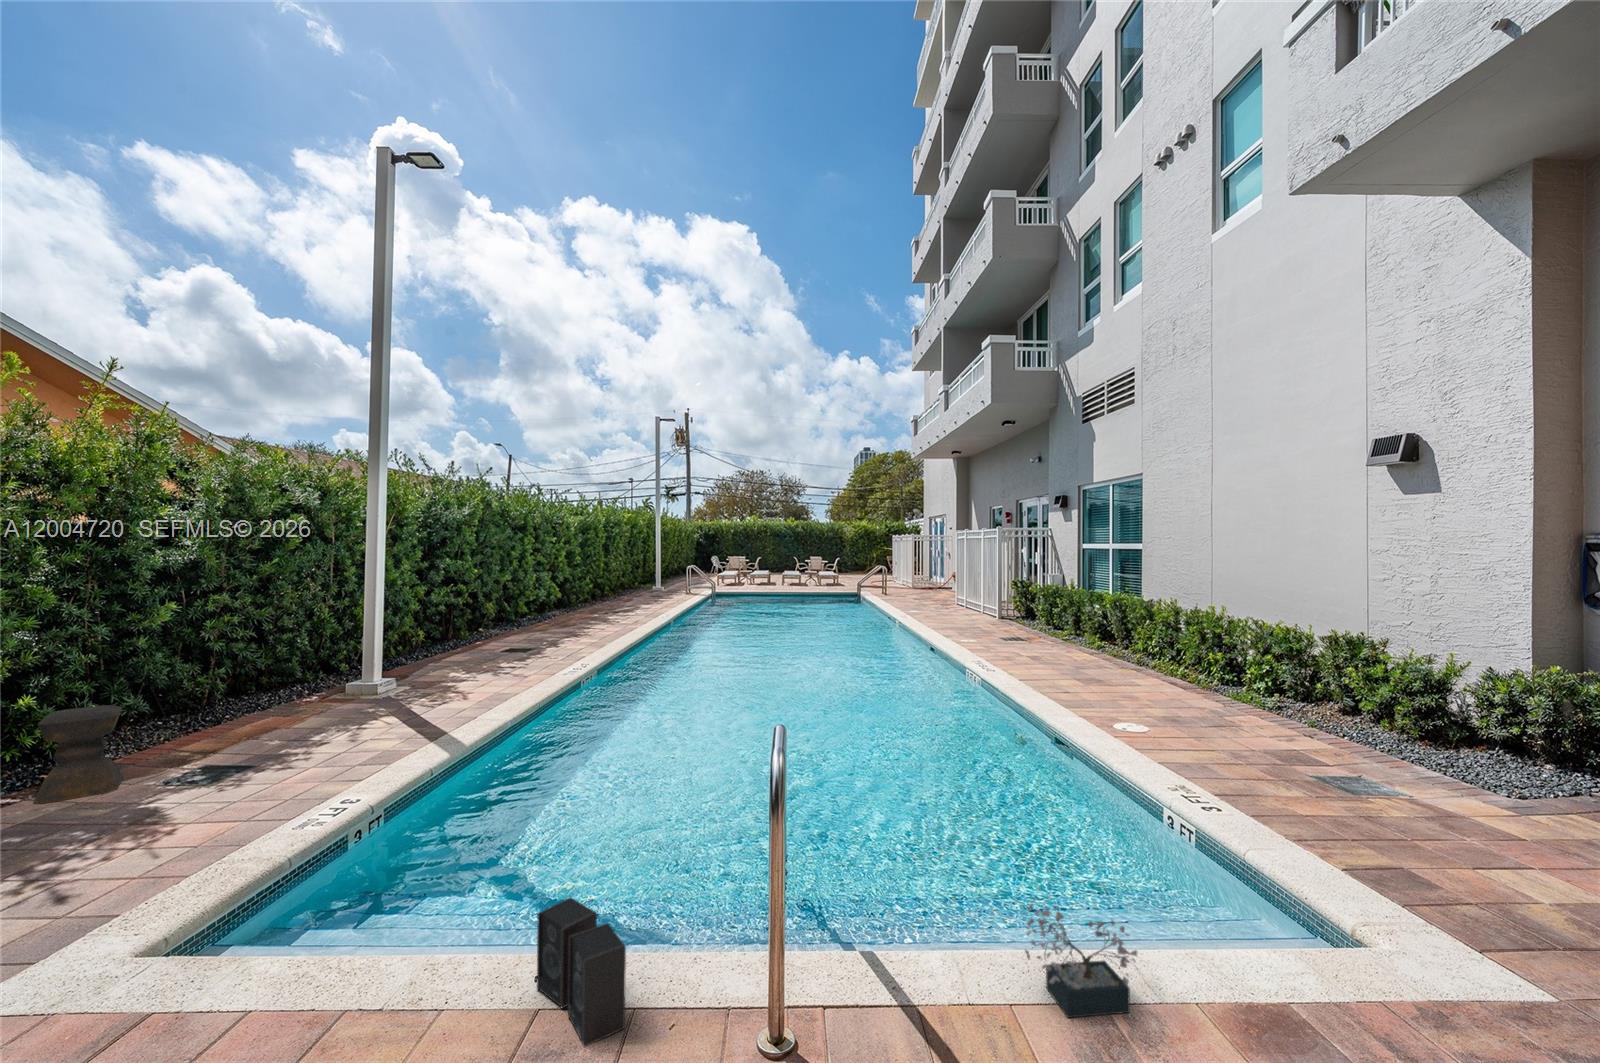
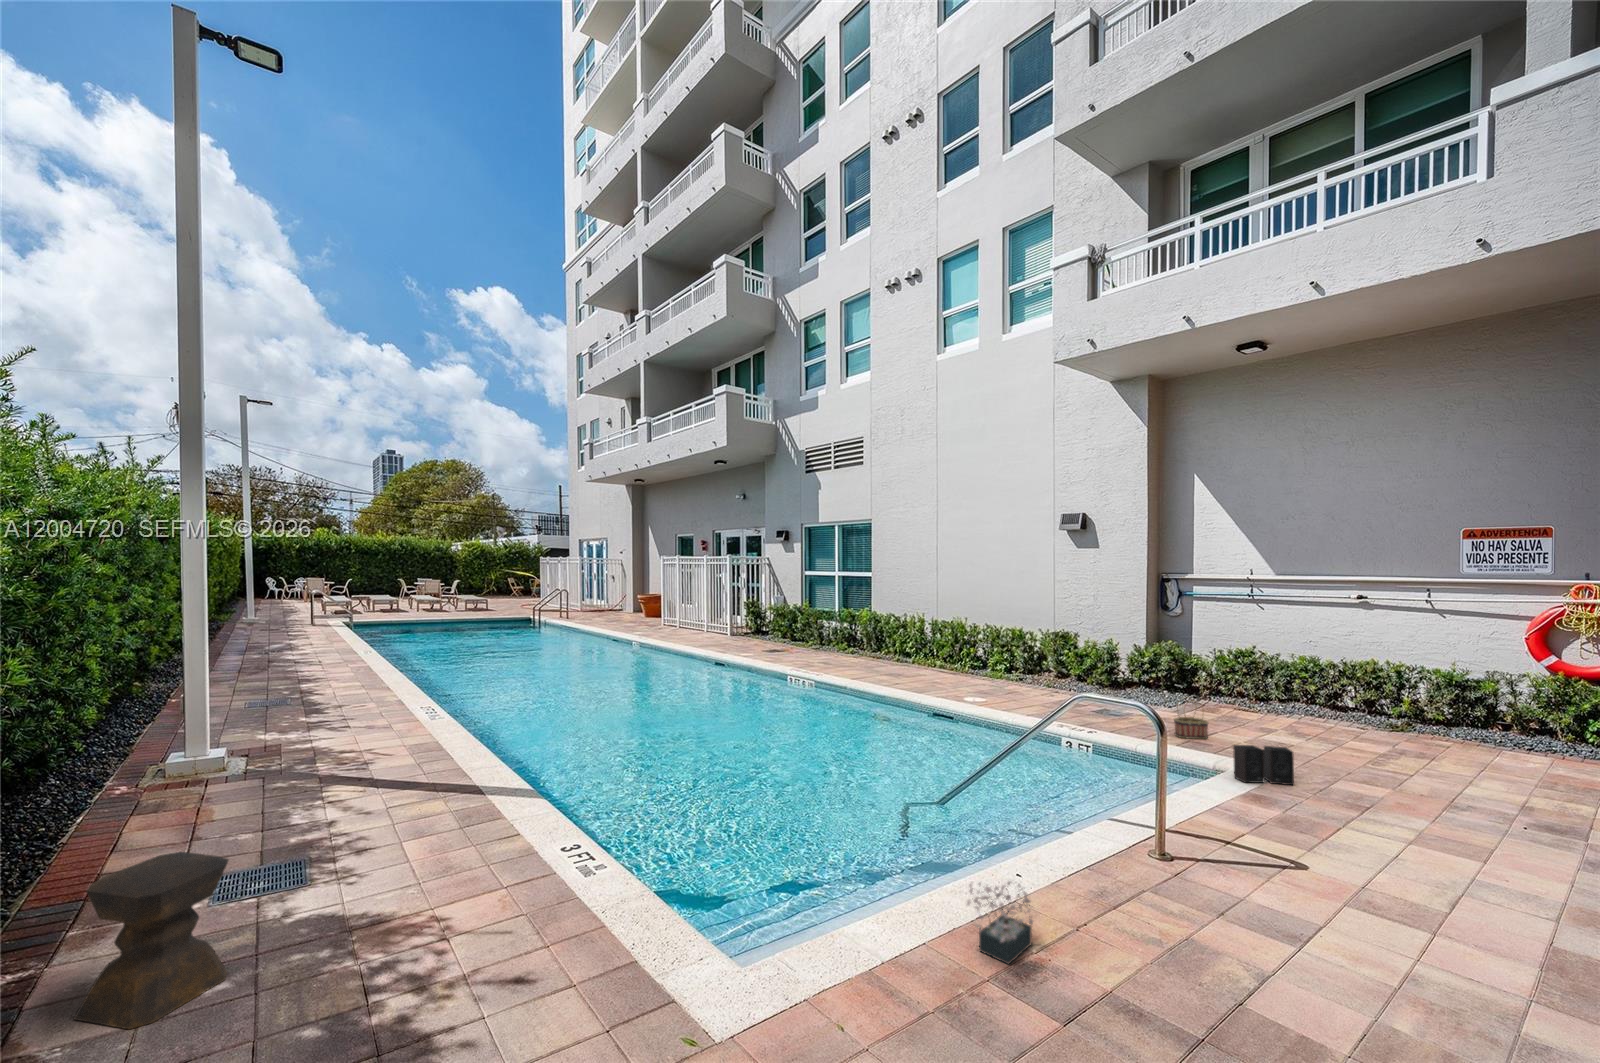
basket: none [1393,778,1477,875] -> present [1174,700,1208,739]
speaker: present [537,898,626,1046] -> present [1233,745,1294,785]
decorative plant: present [1025,900,1137,1018] -> present [967,882,1033,964]

